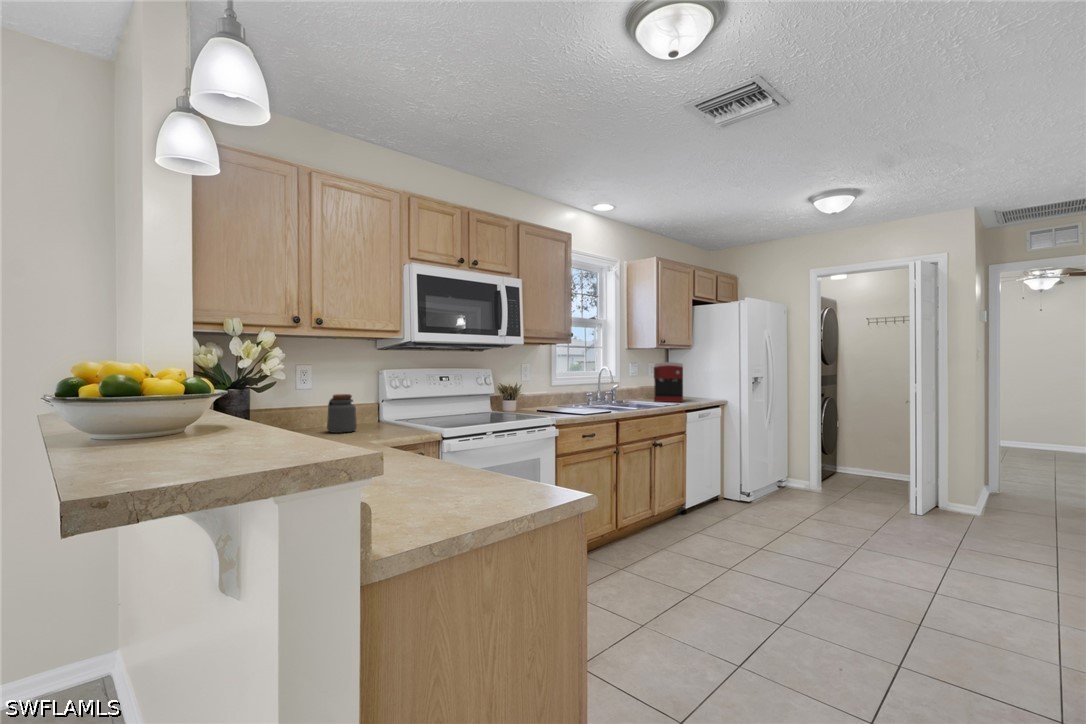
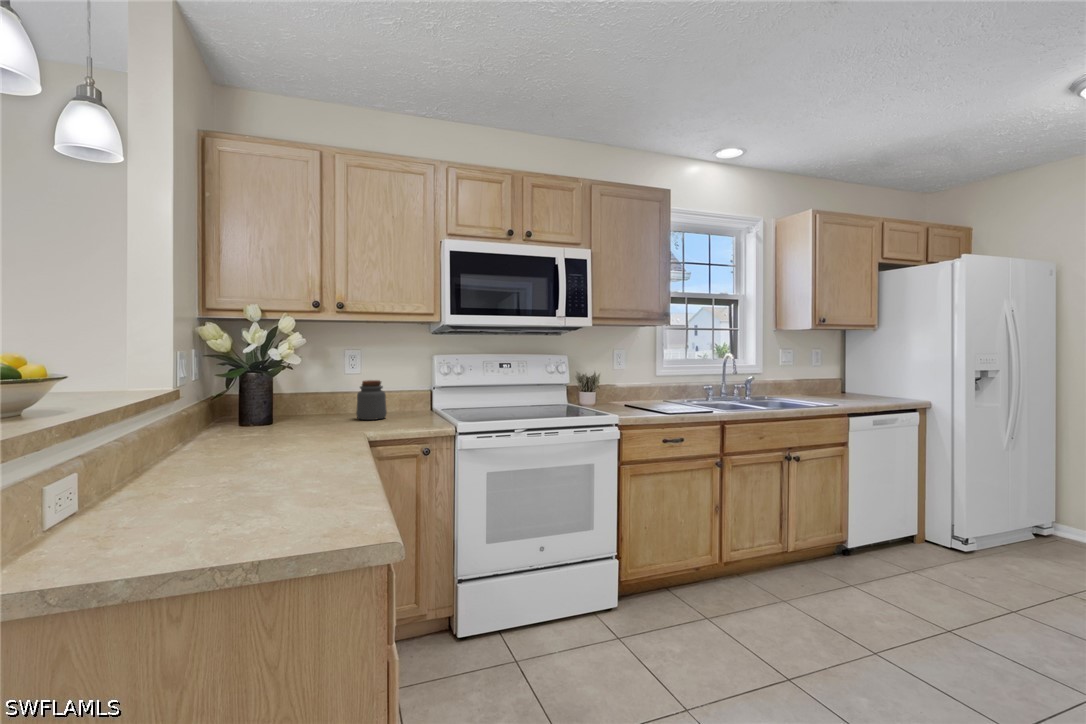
coffee maker: present [654,362,683,402] -> none [811,349,861,403]

